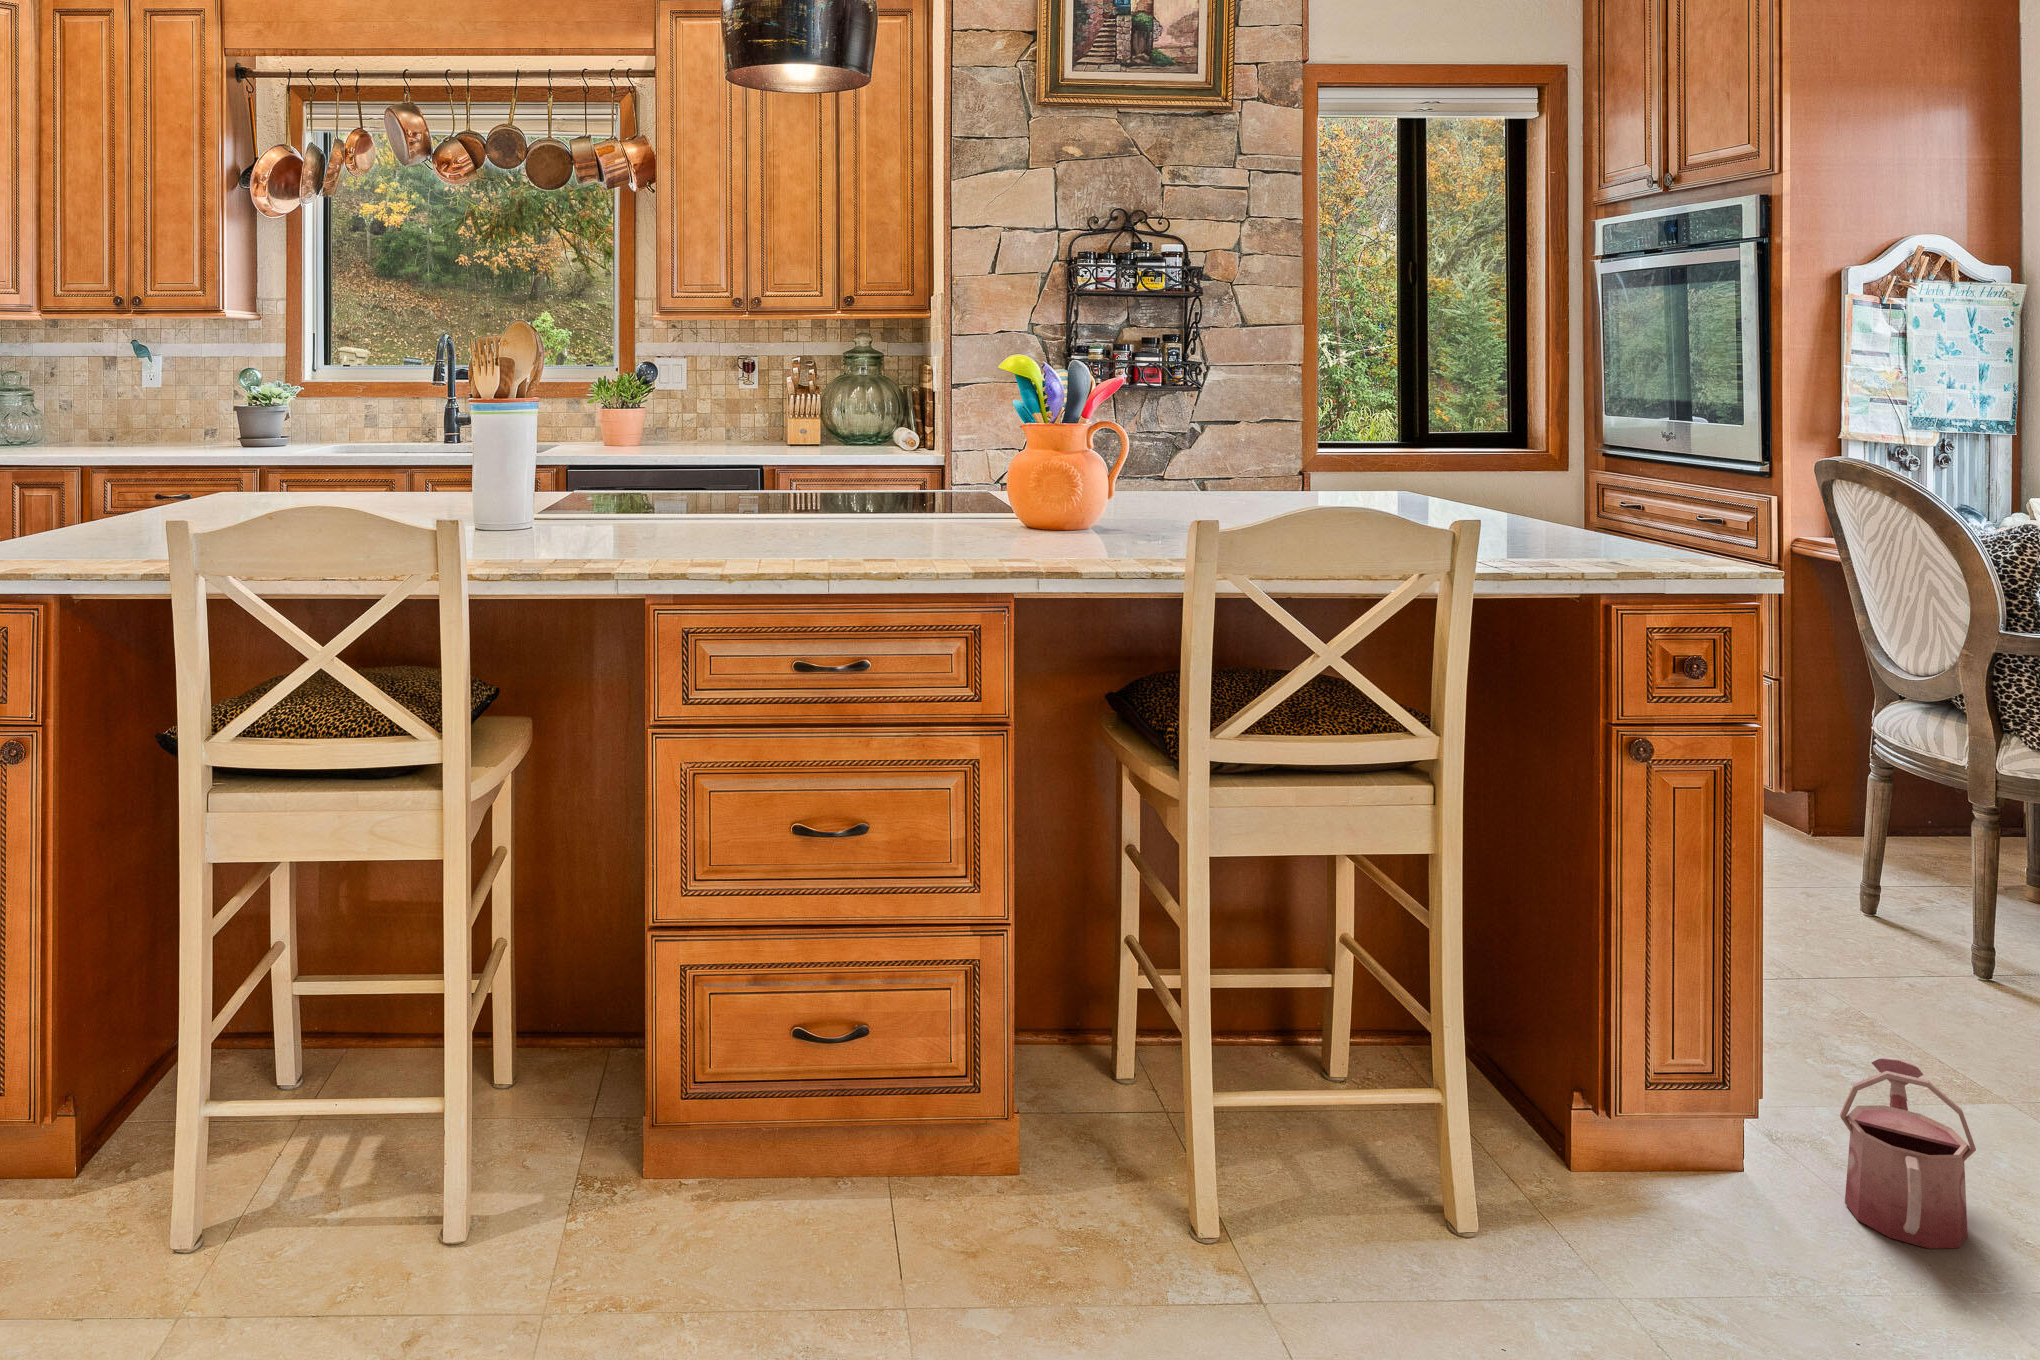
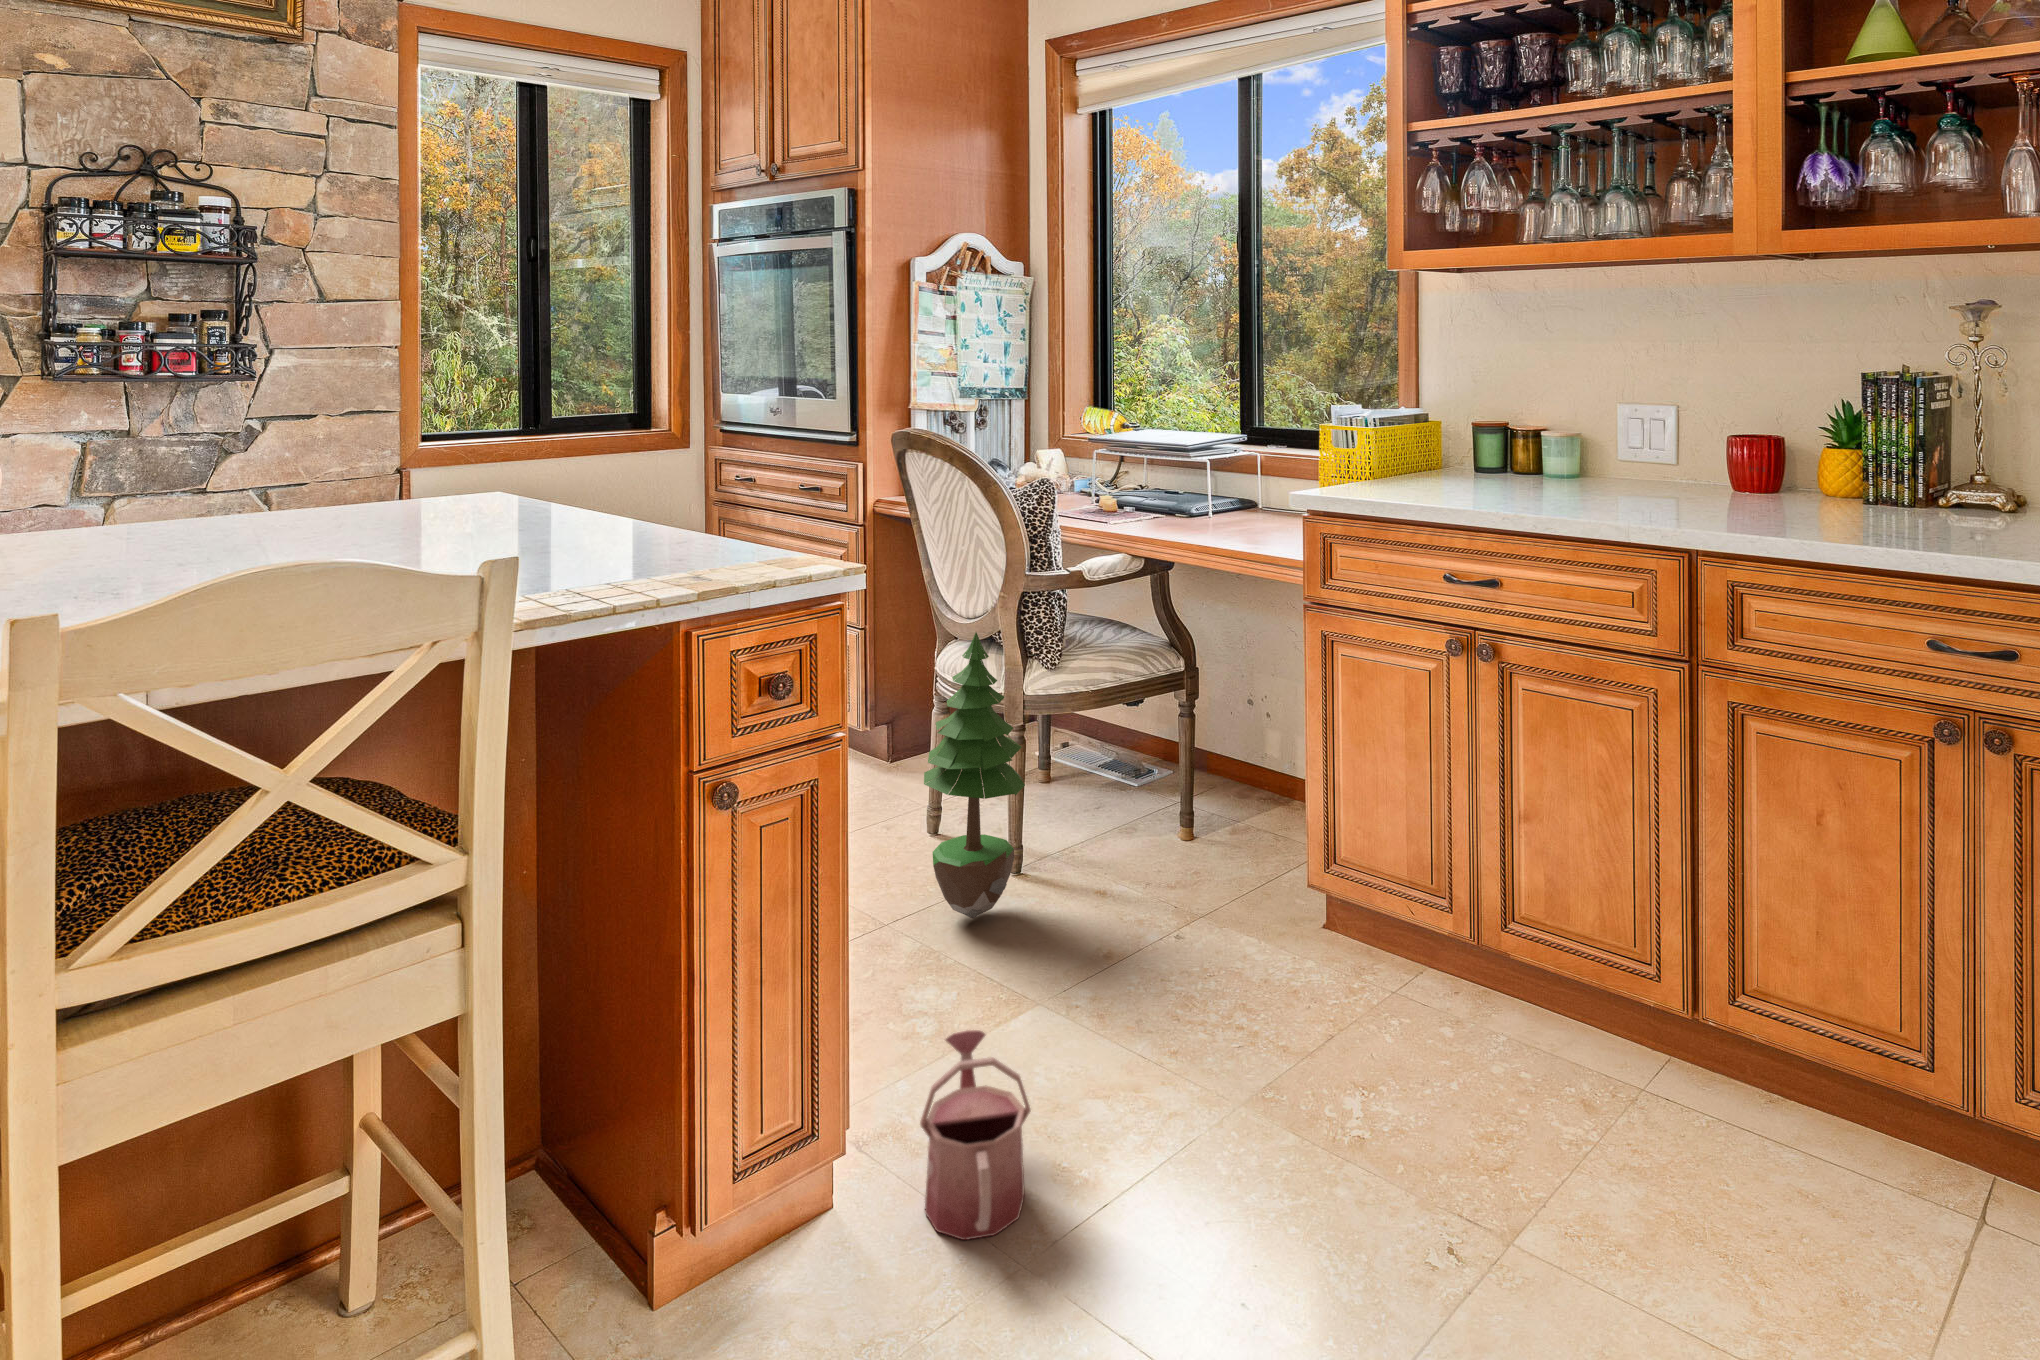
potted tree: none [1851,685,1994,1003] -> present [924,632,1025,918]

